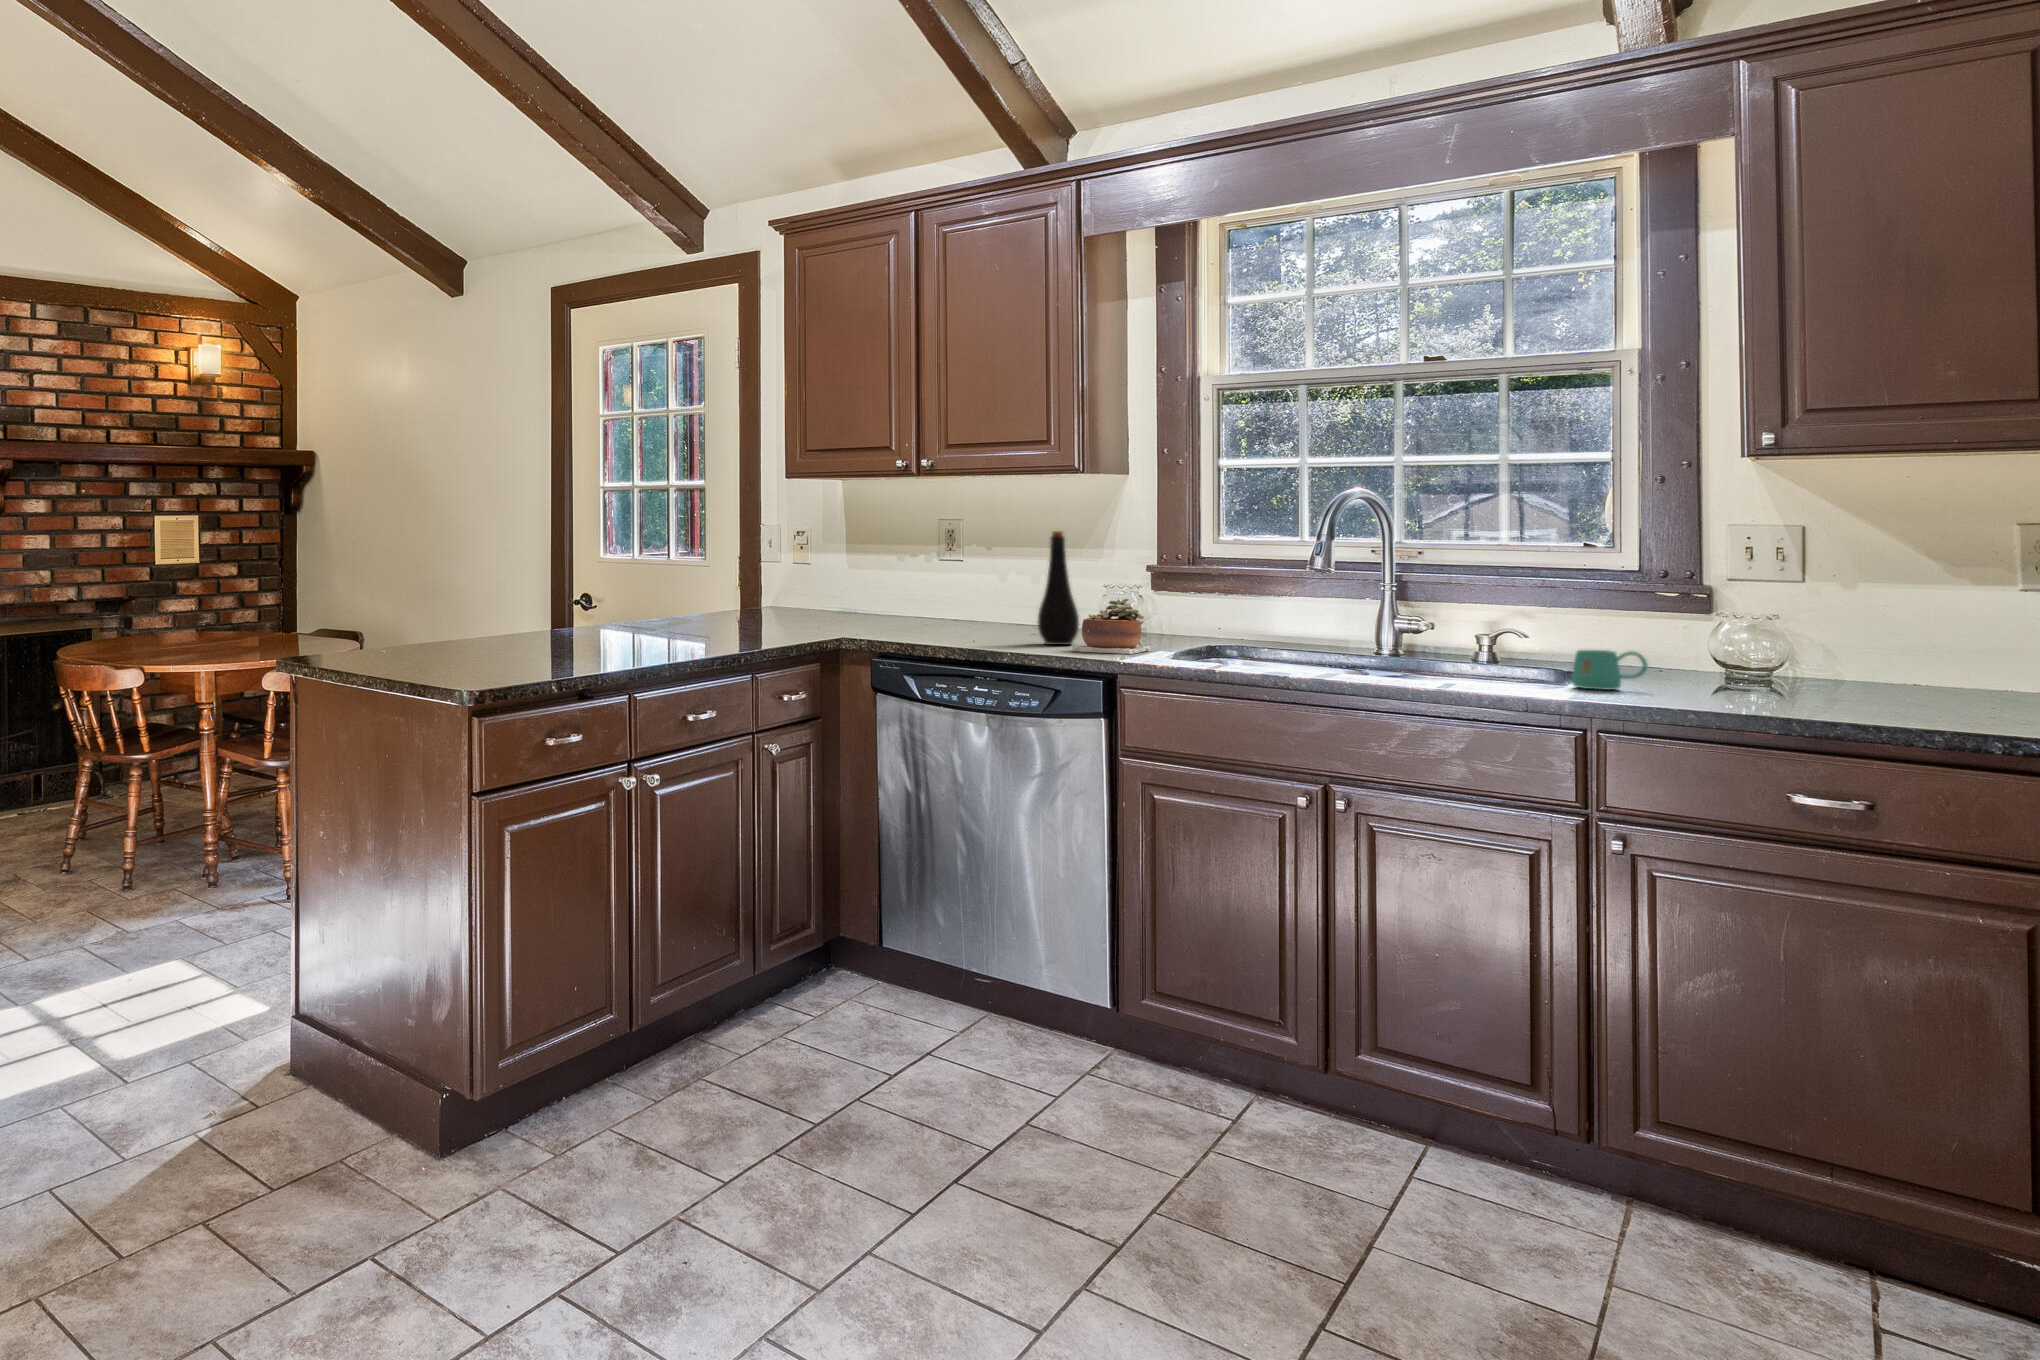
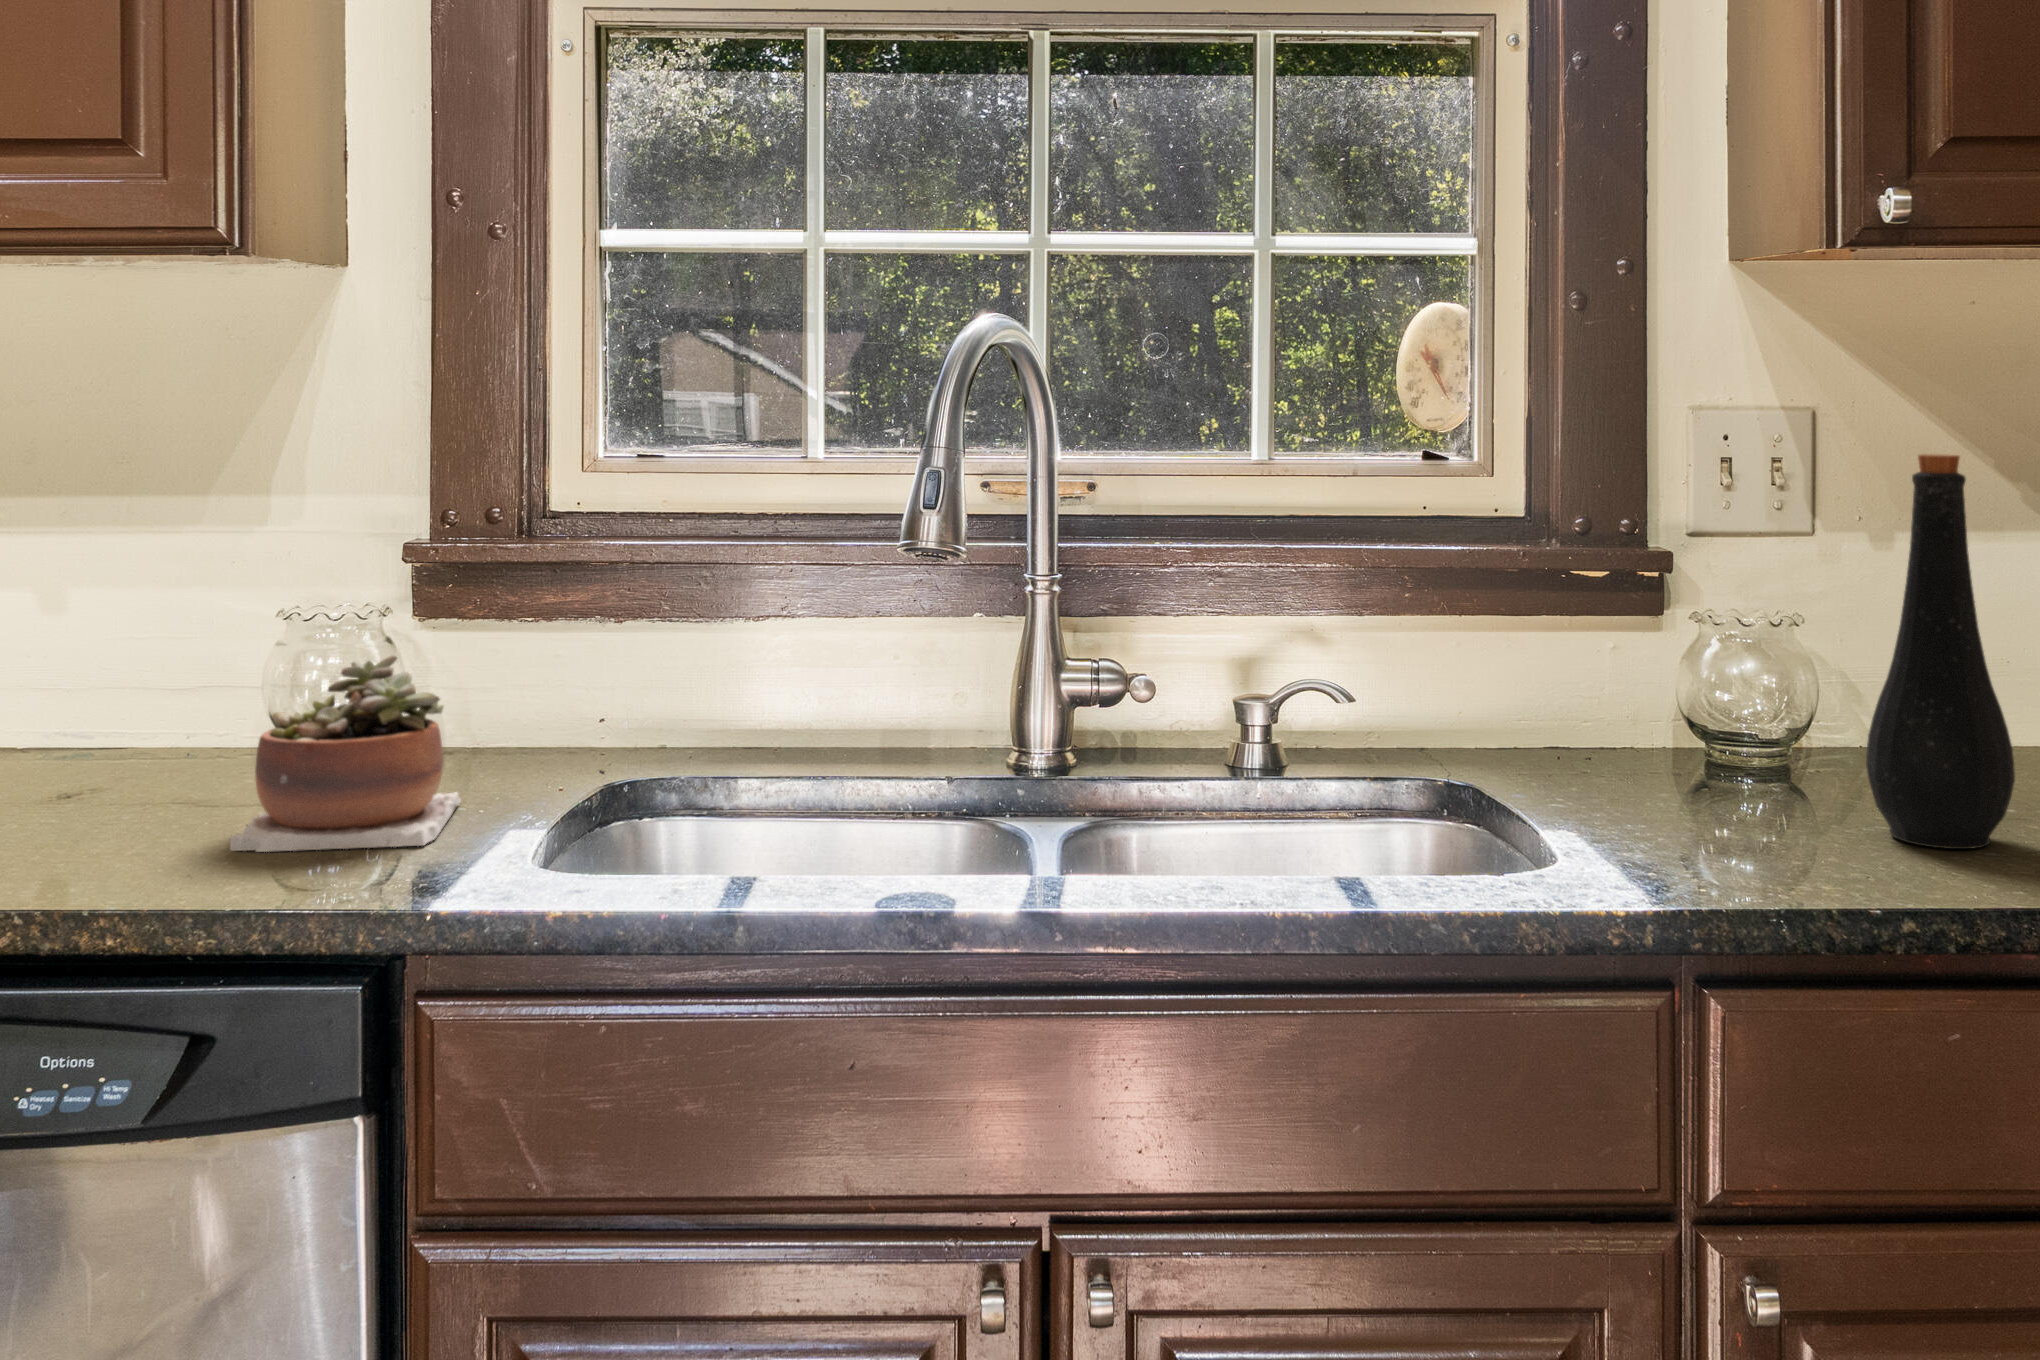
bottle: present [1037,531,1079,645] -> present [1866,454,2015,849]
mug: present [1572,650,1647,690] -> none [1704,768,1860,890]

